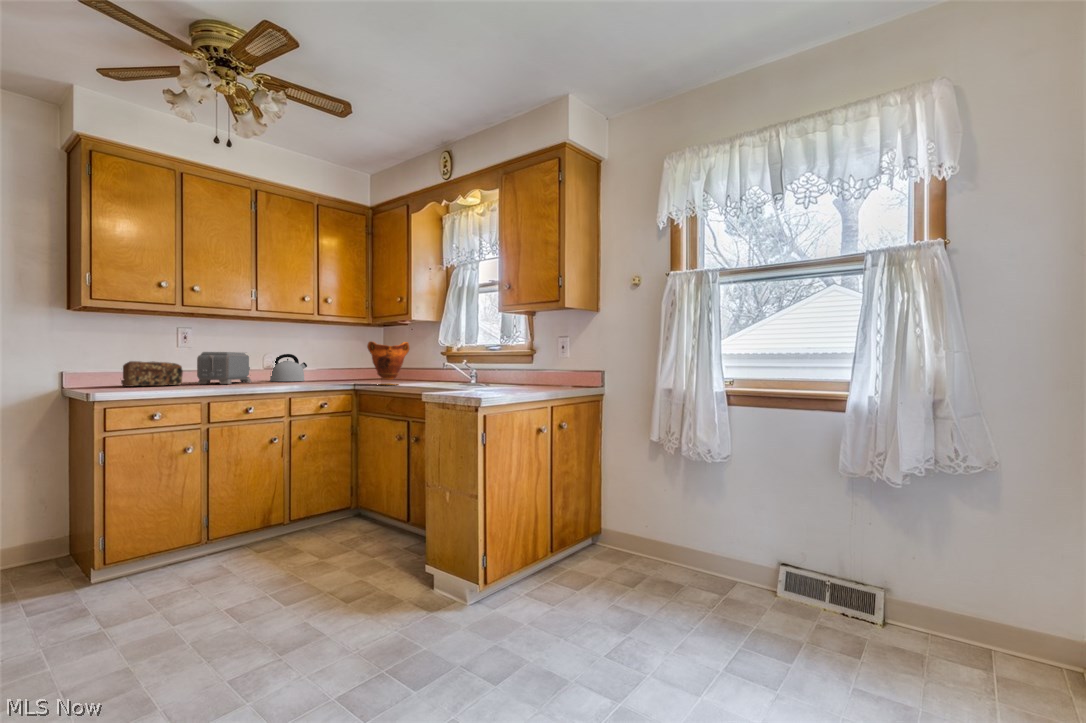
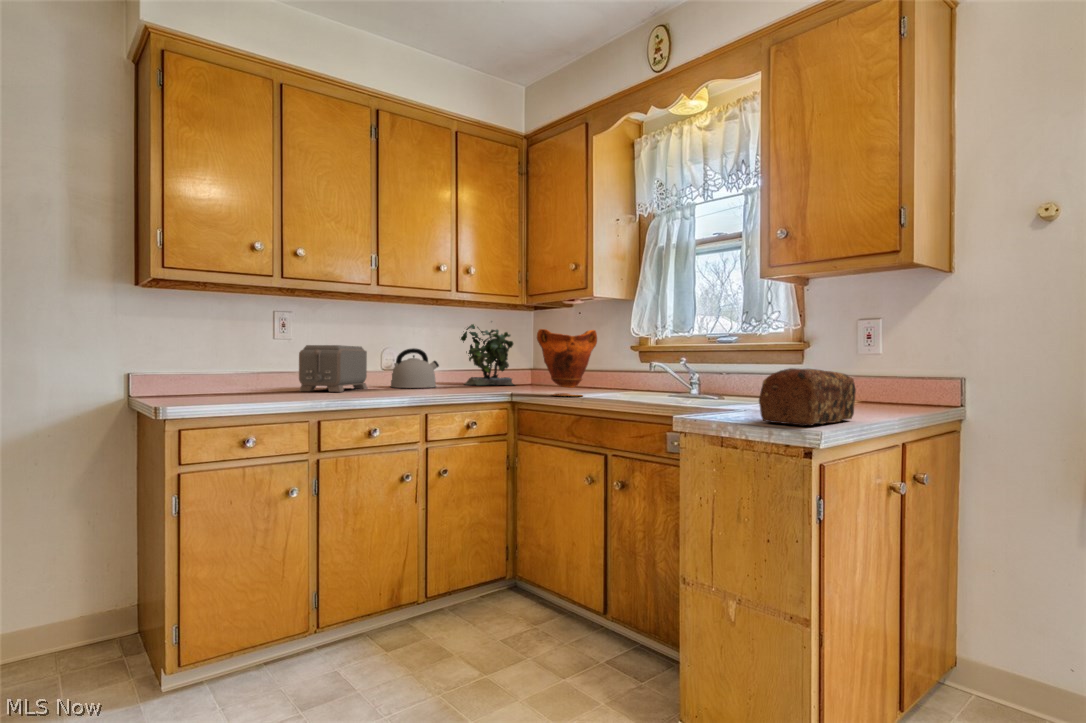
potted plant: none [323,334,366,379] -> present [461,321,514,385]
bread loaf: present [121,361,183,387] -> present [759,368,856,426]

